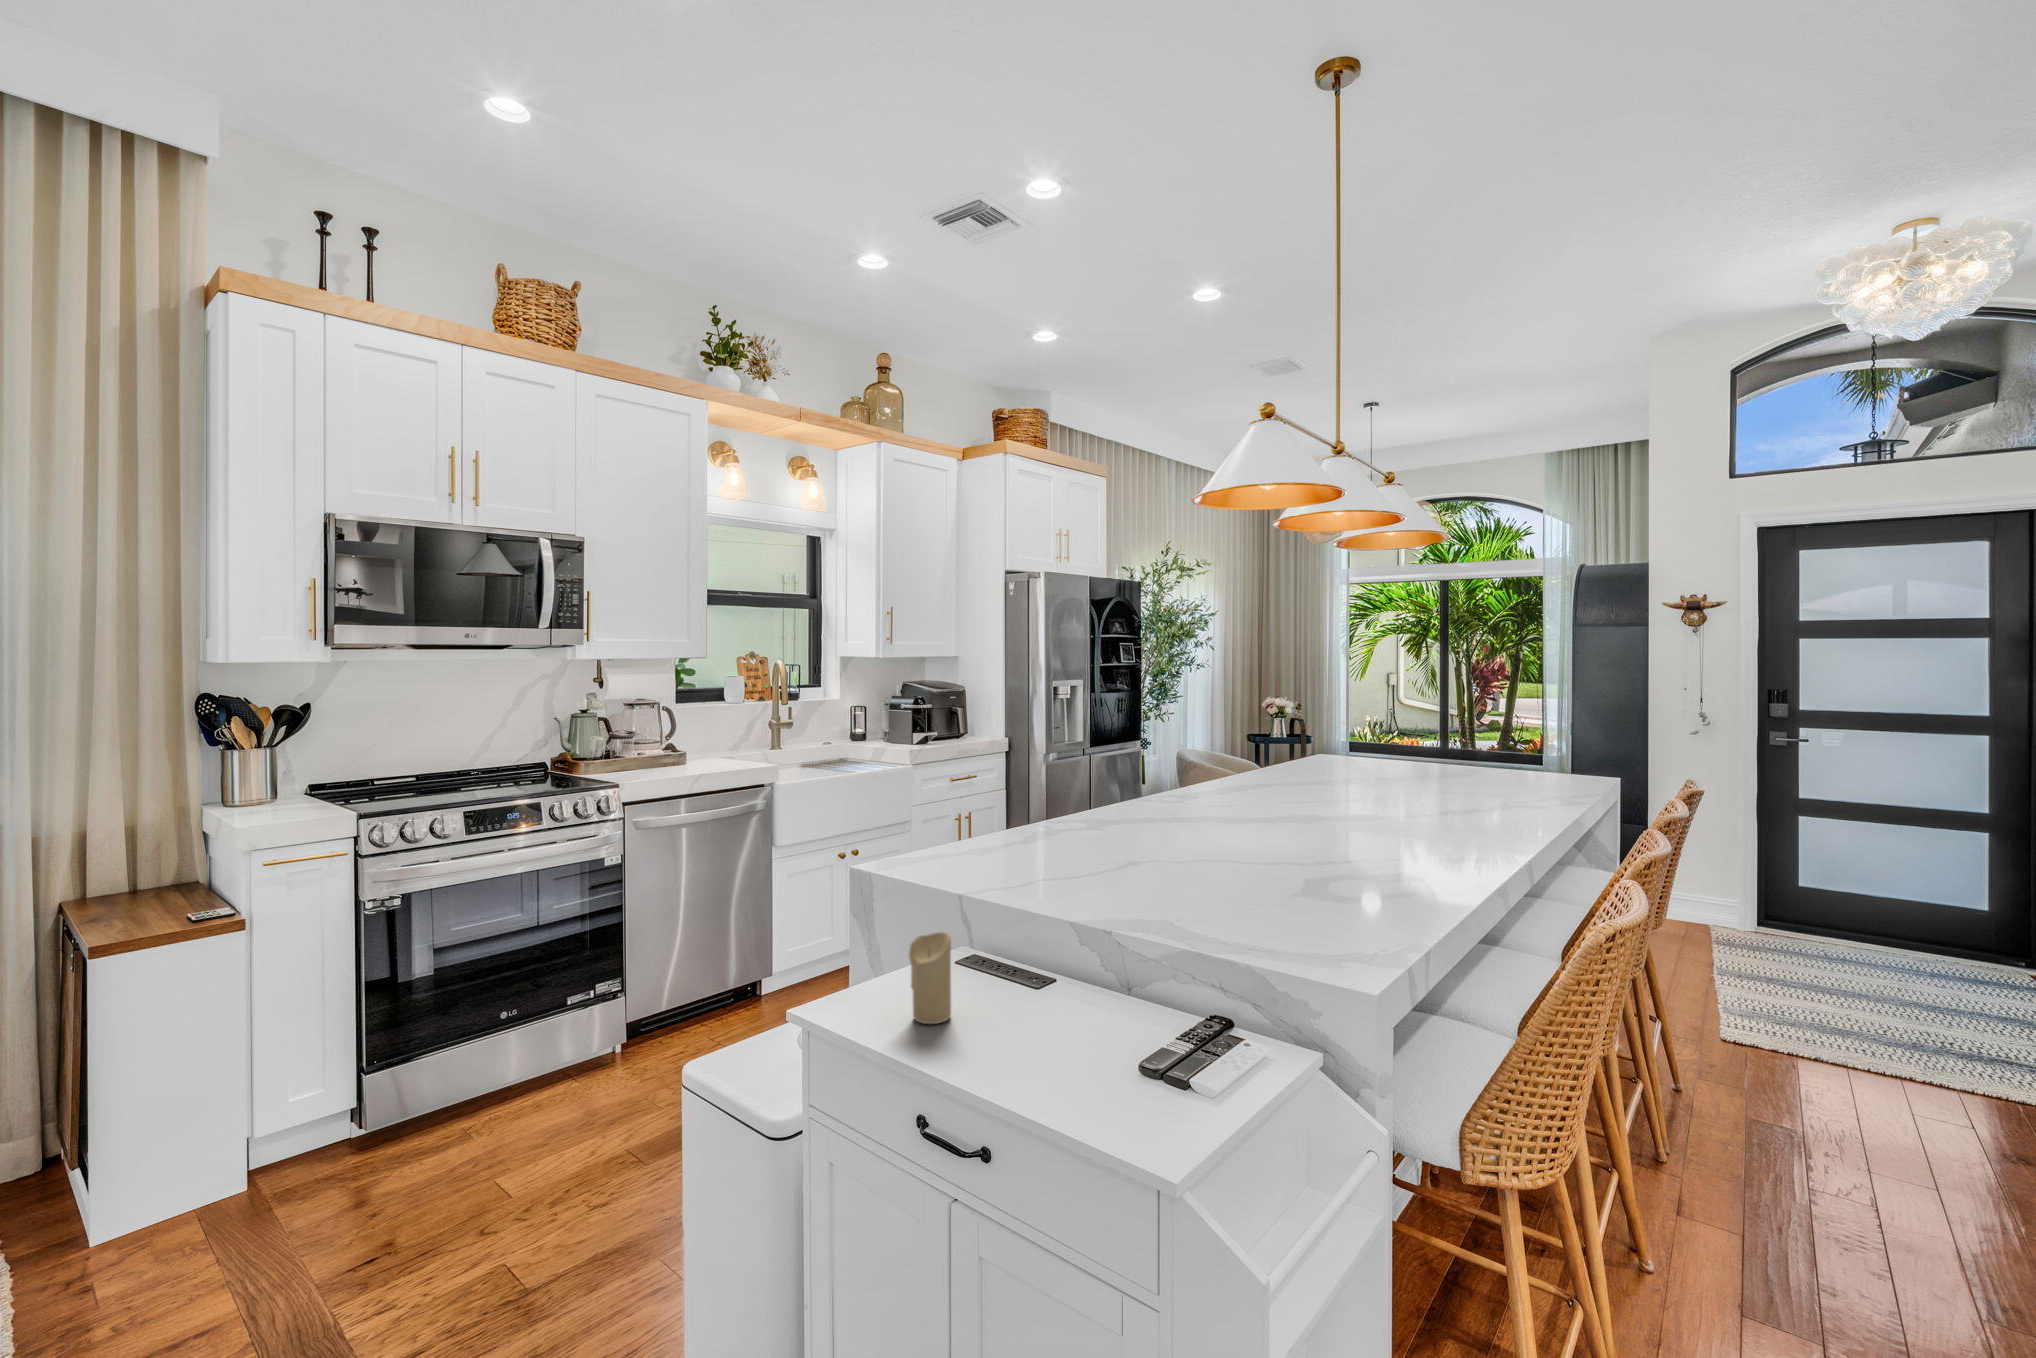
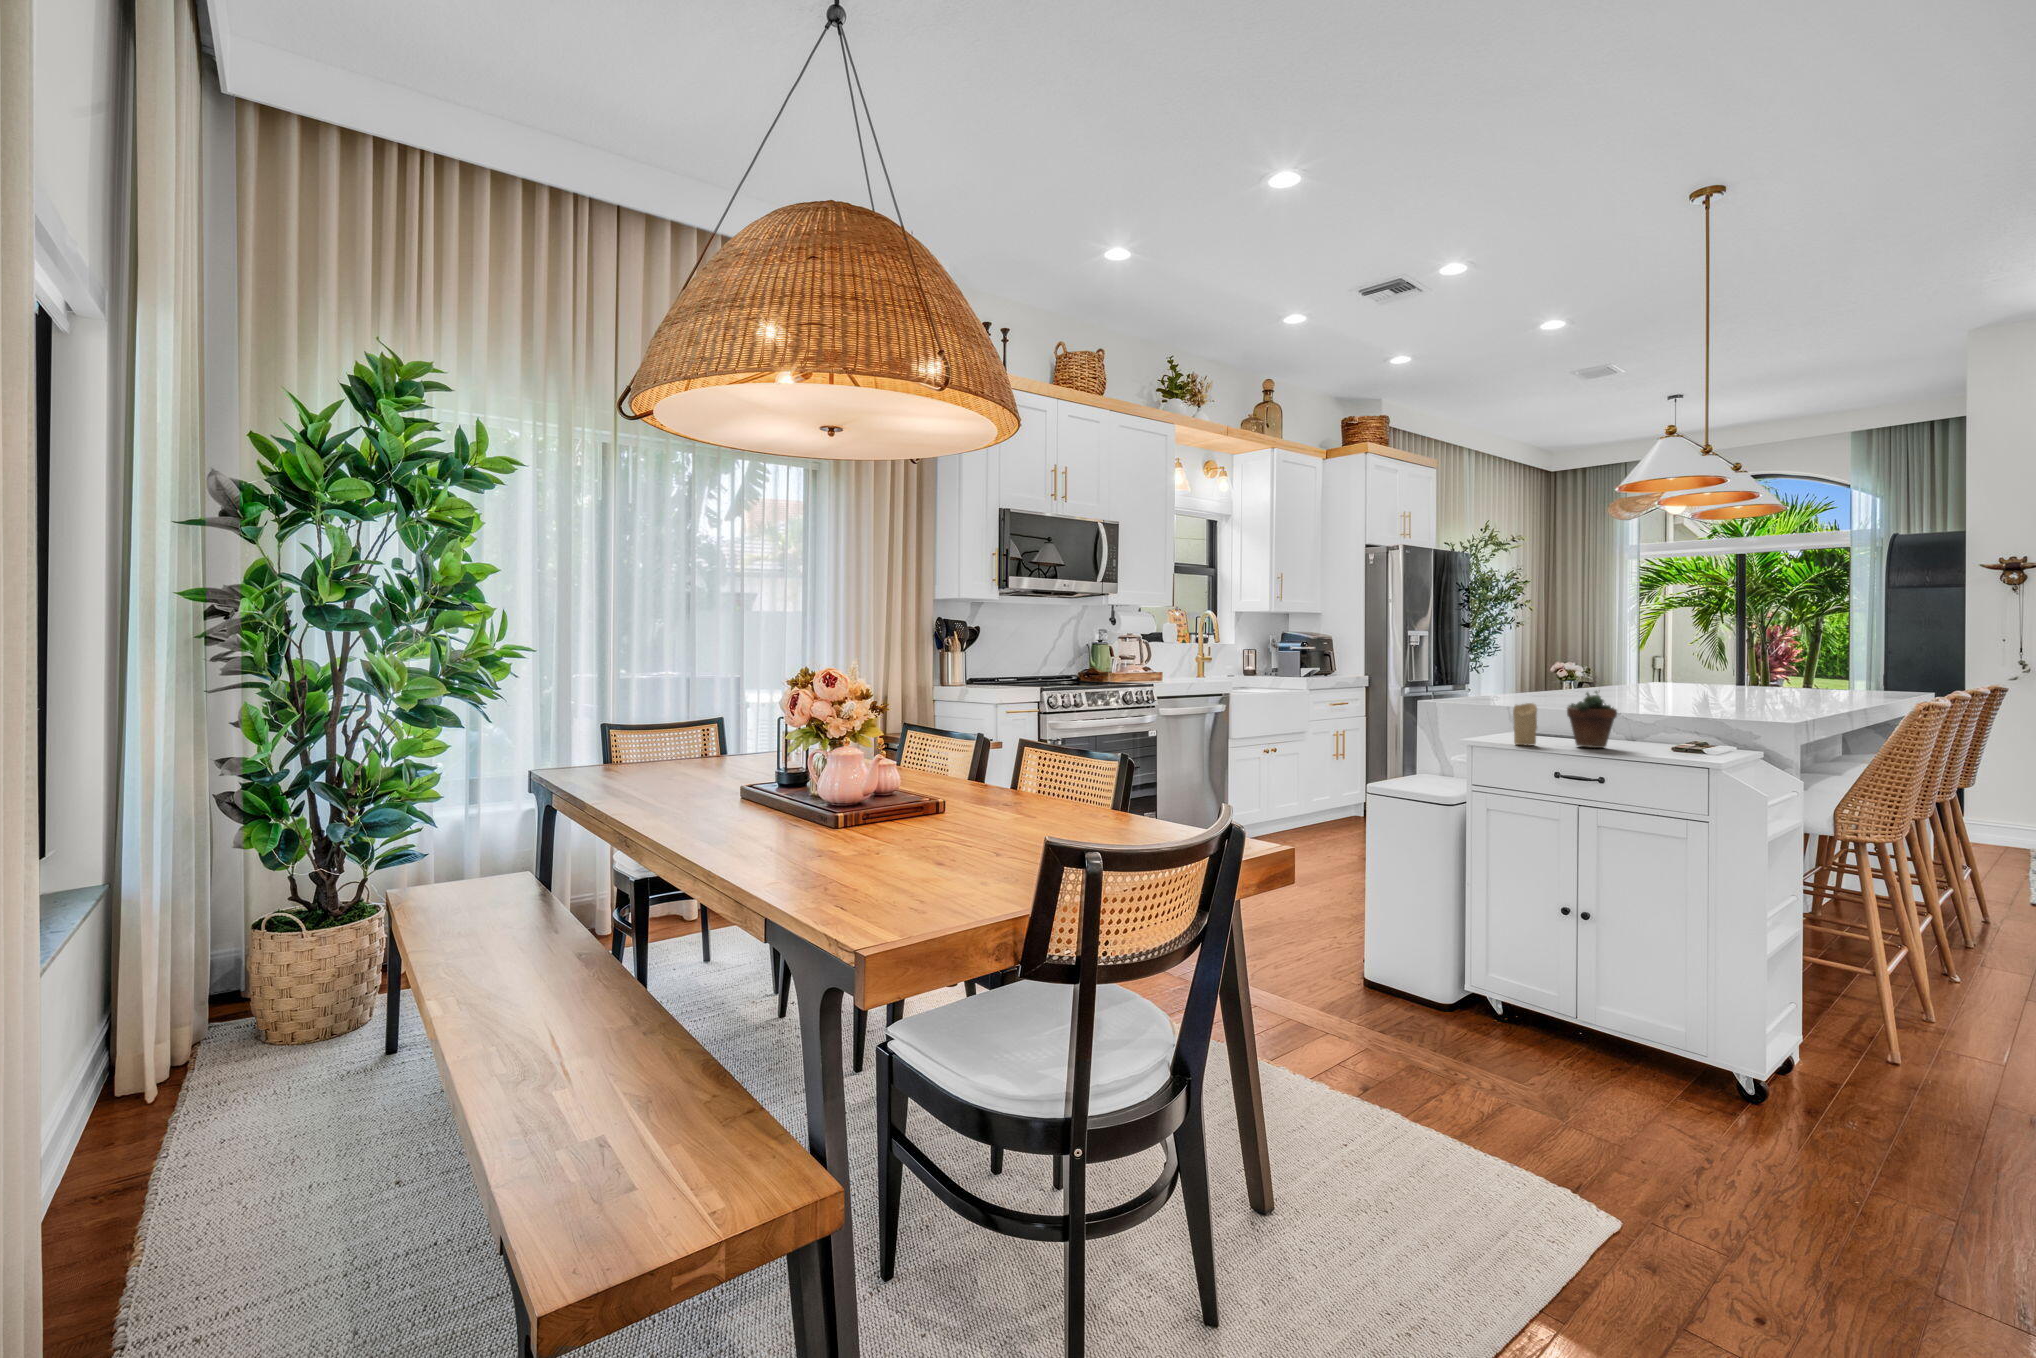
succulent plant: none [998,889,1083,1038] -> present [1567,680,1617,748]

